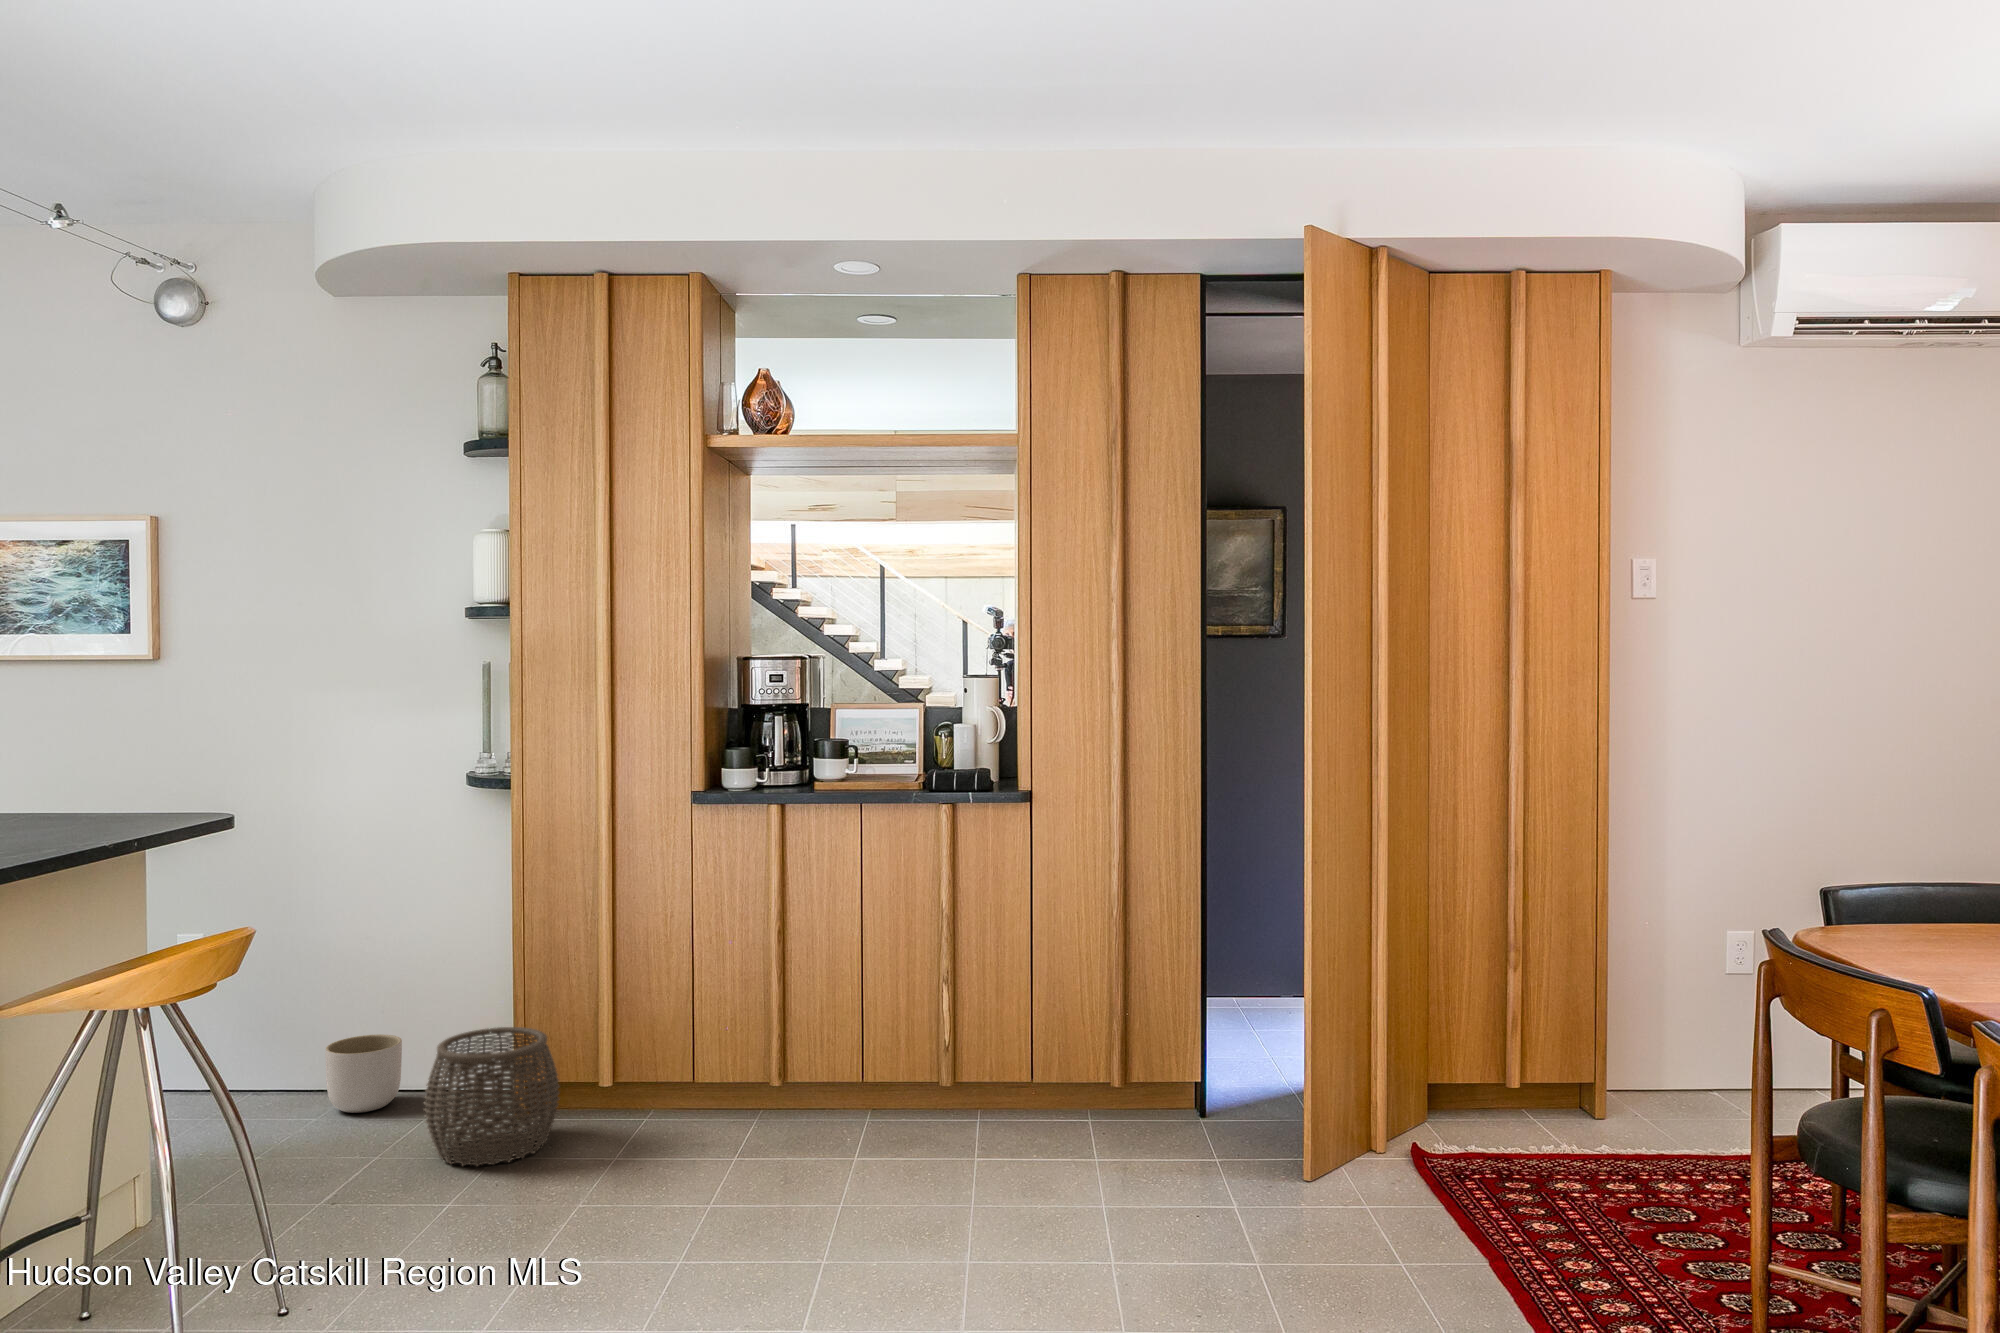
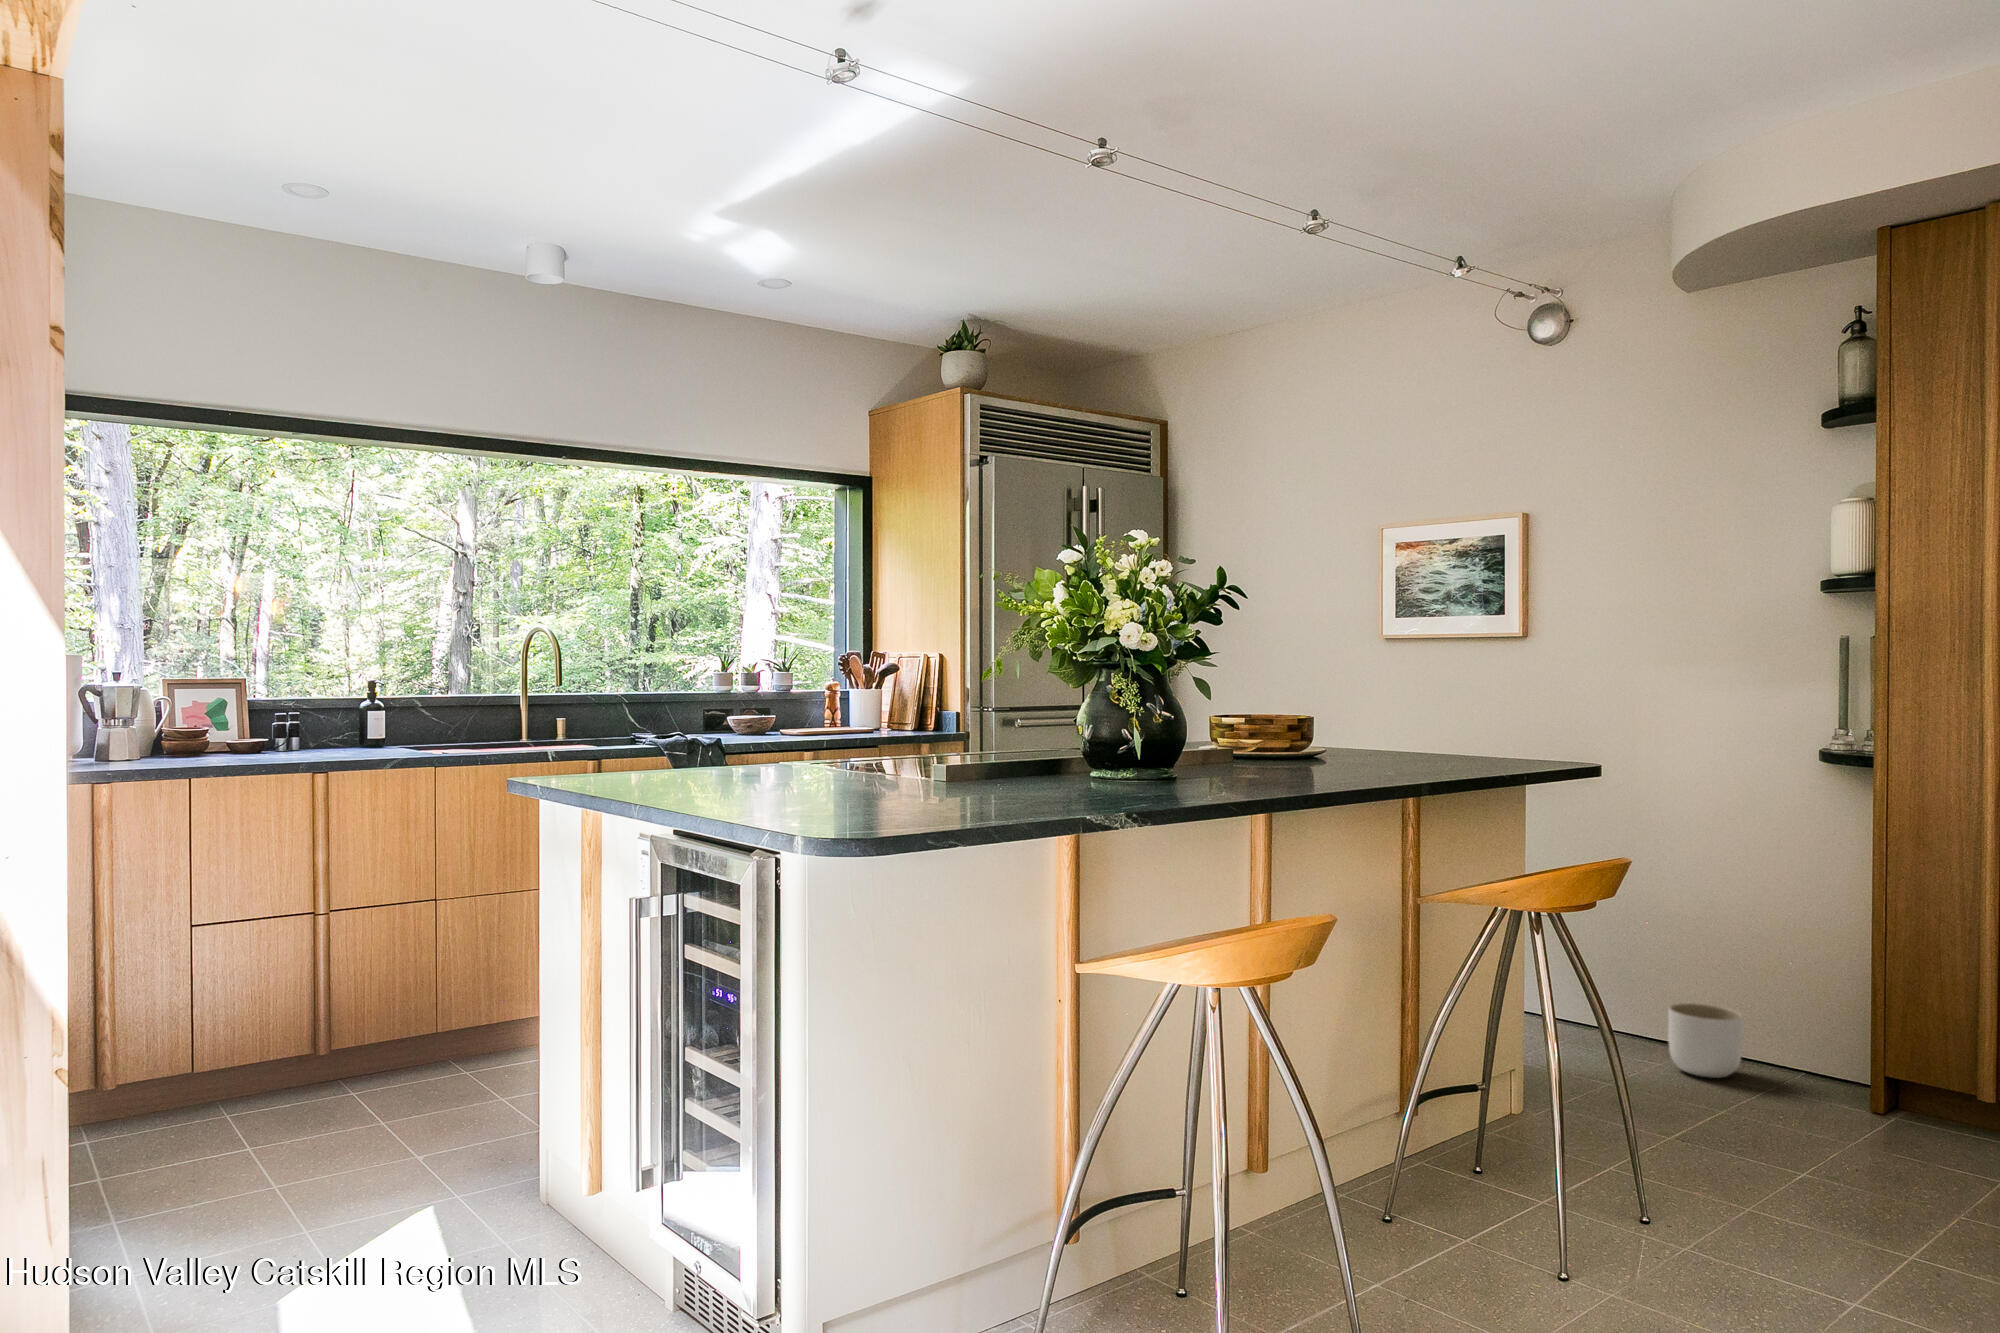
woven basket: present [424,1027,560,1166] -> none [1770,1017,1926,1161]

